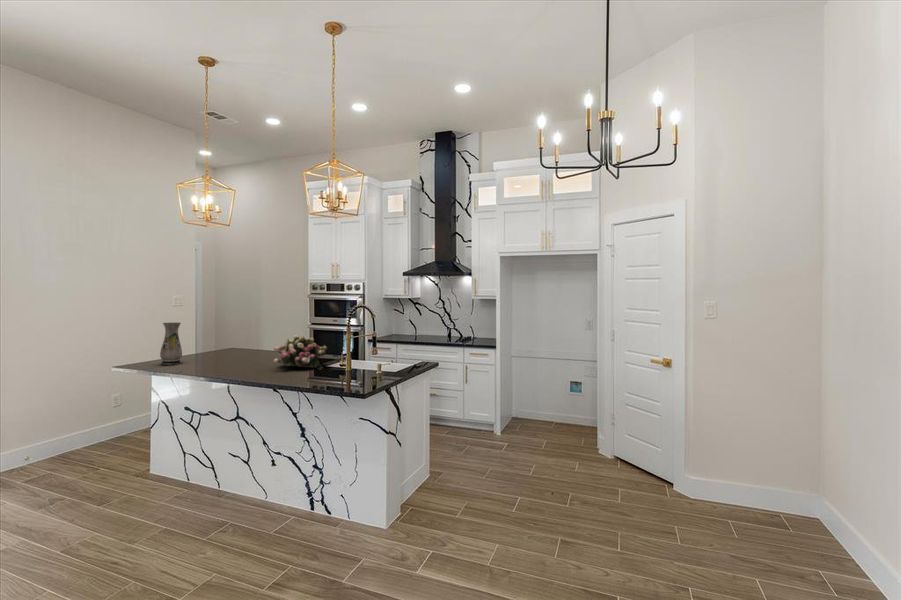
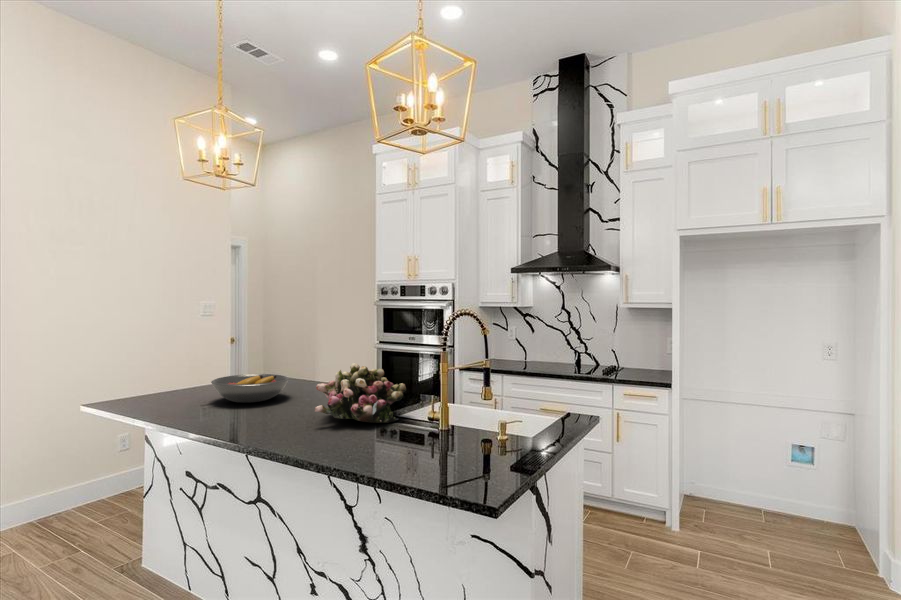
vase: present [160,323,182,365] -> none [148,339,182,406]
fruit bowl: none [202,344,253,361] -> present [211,374,289,403]

